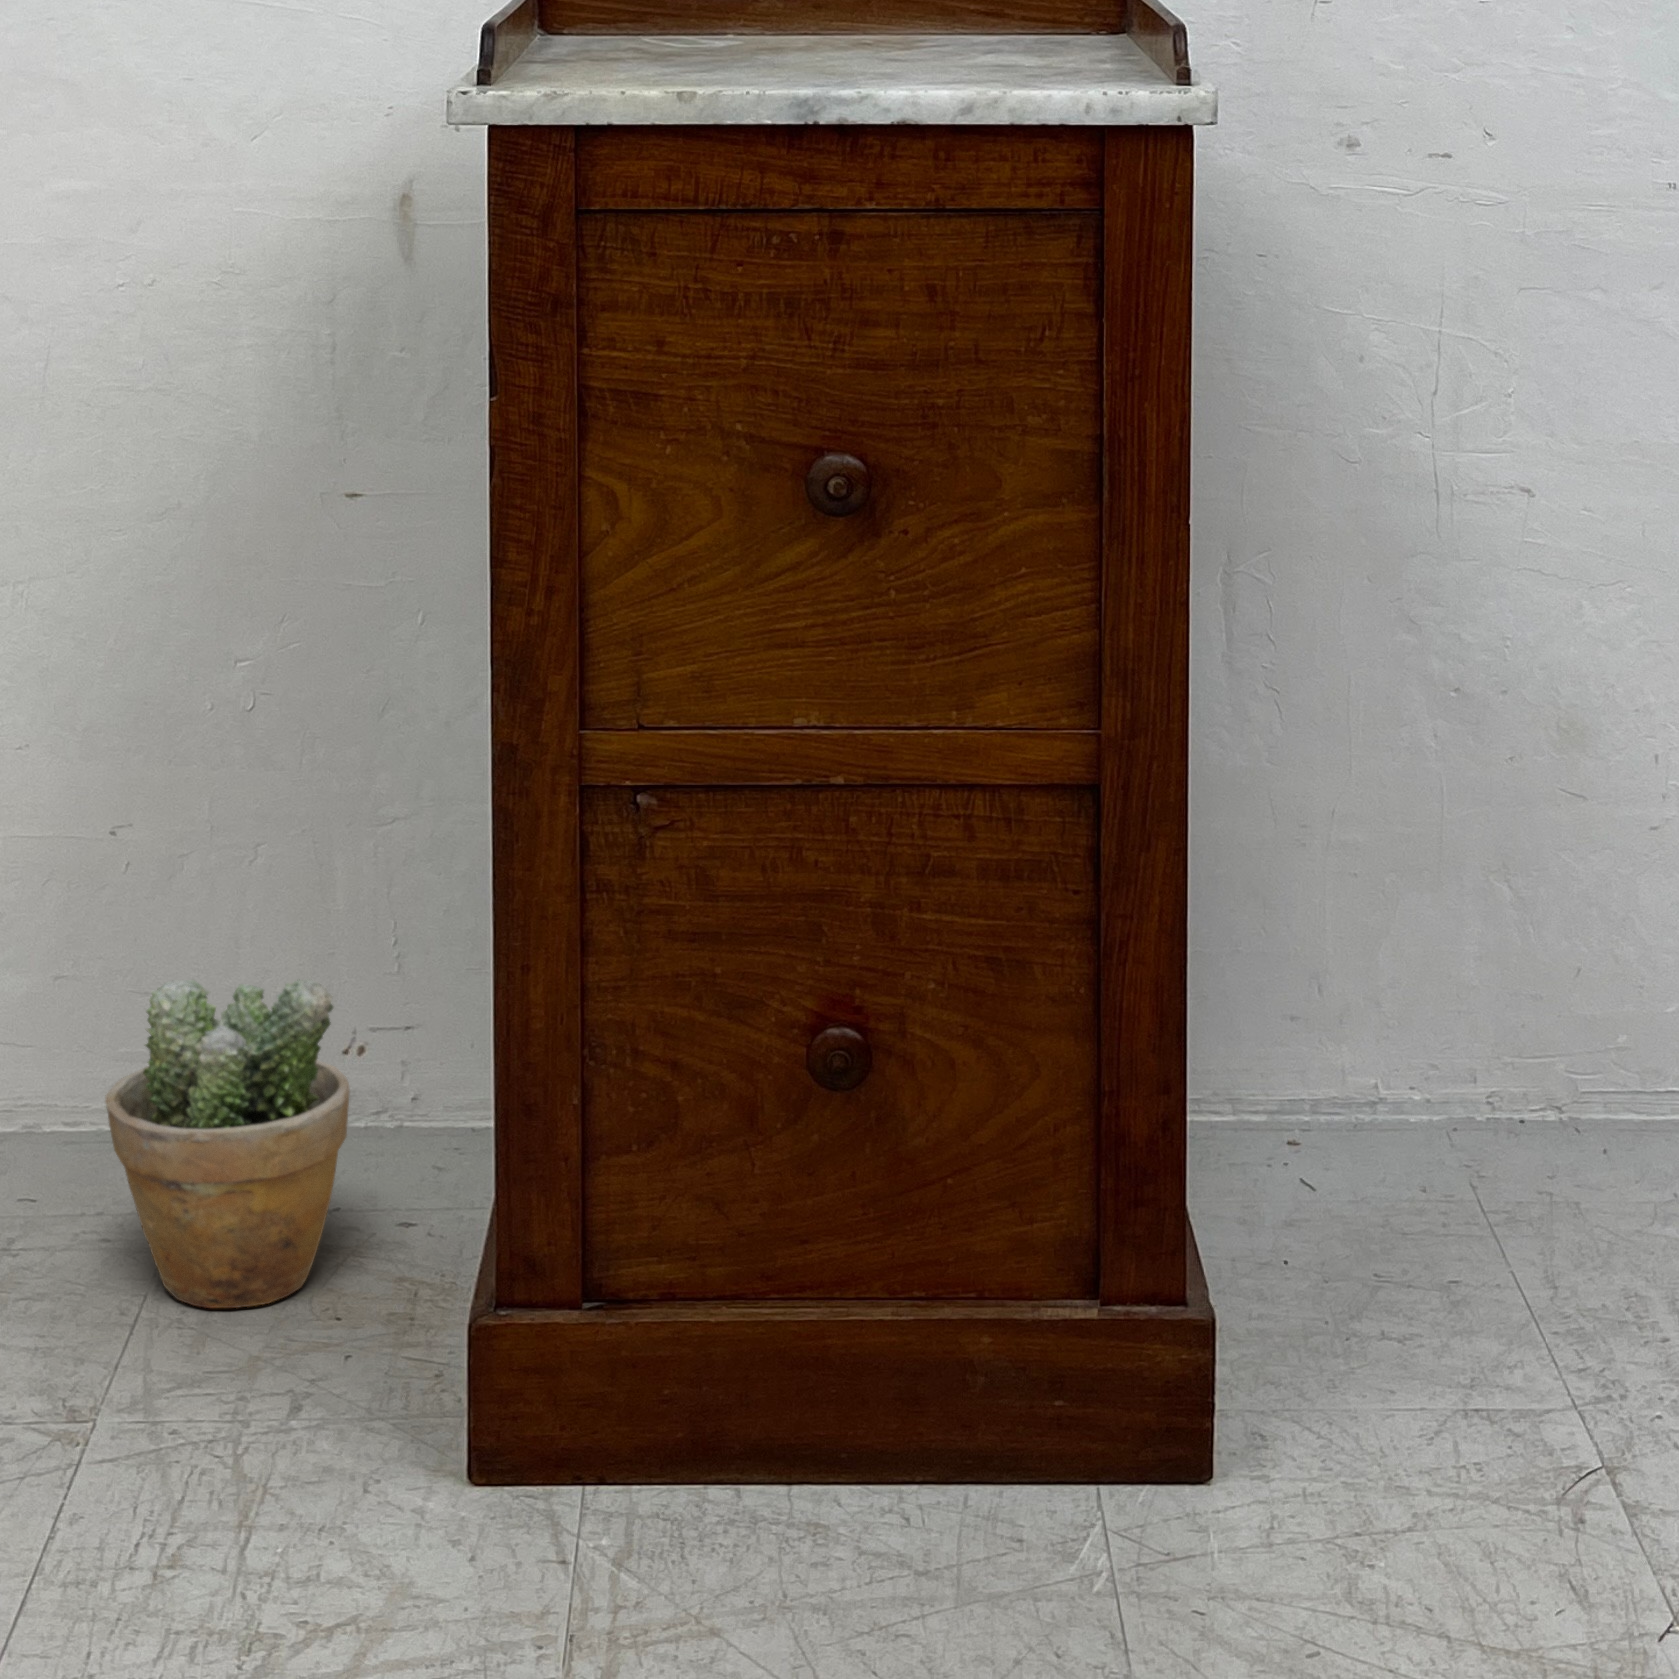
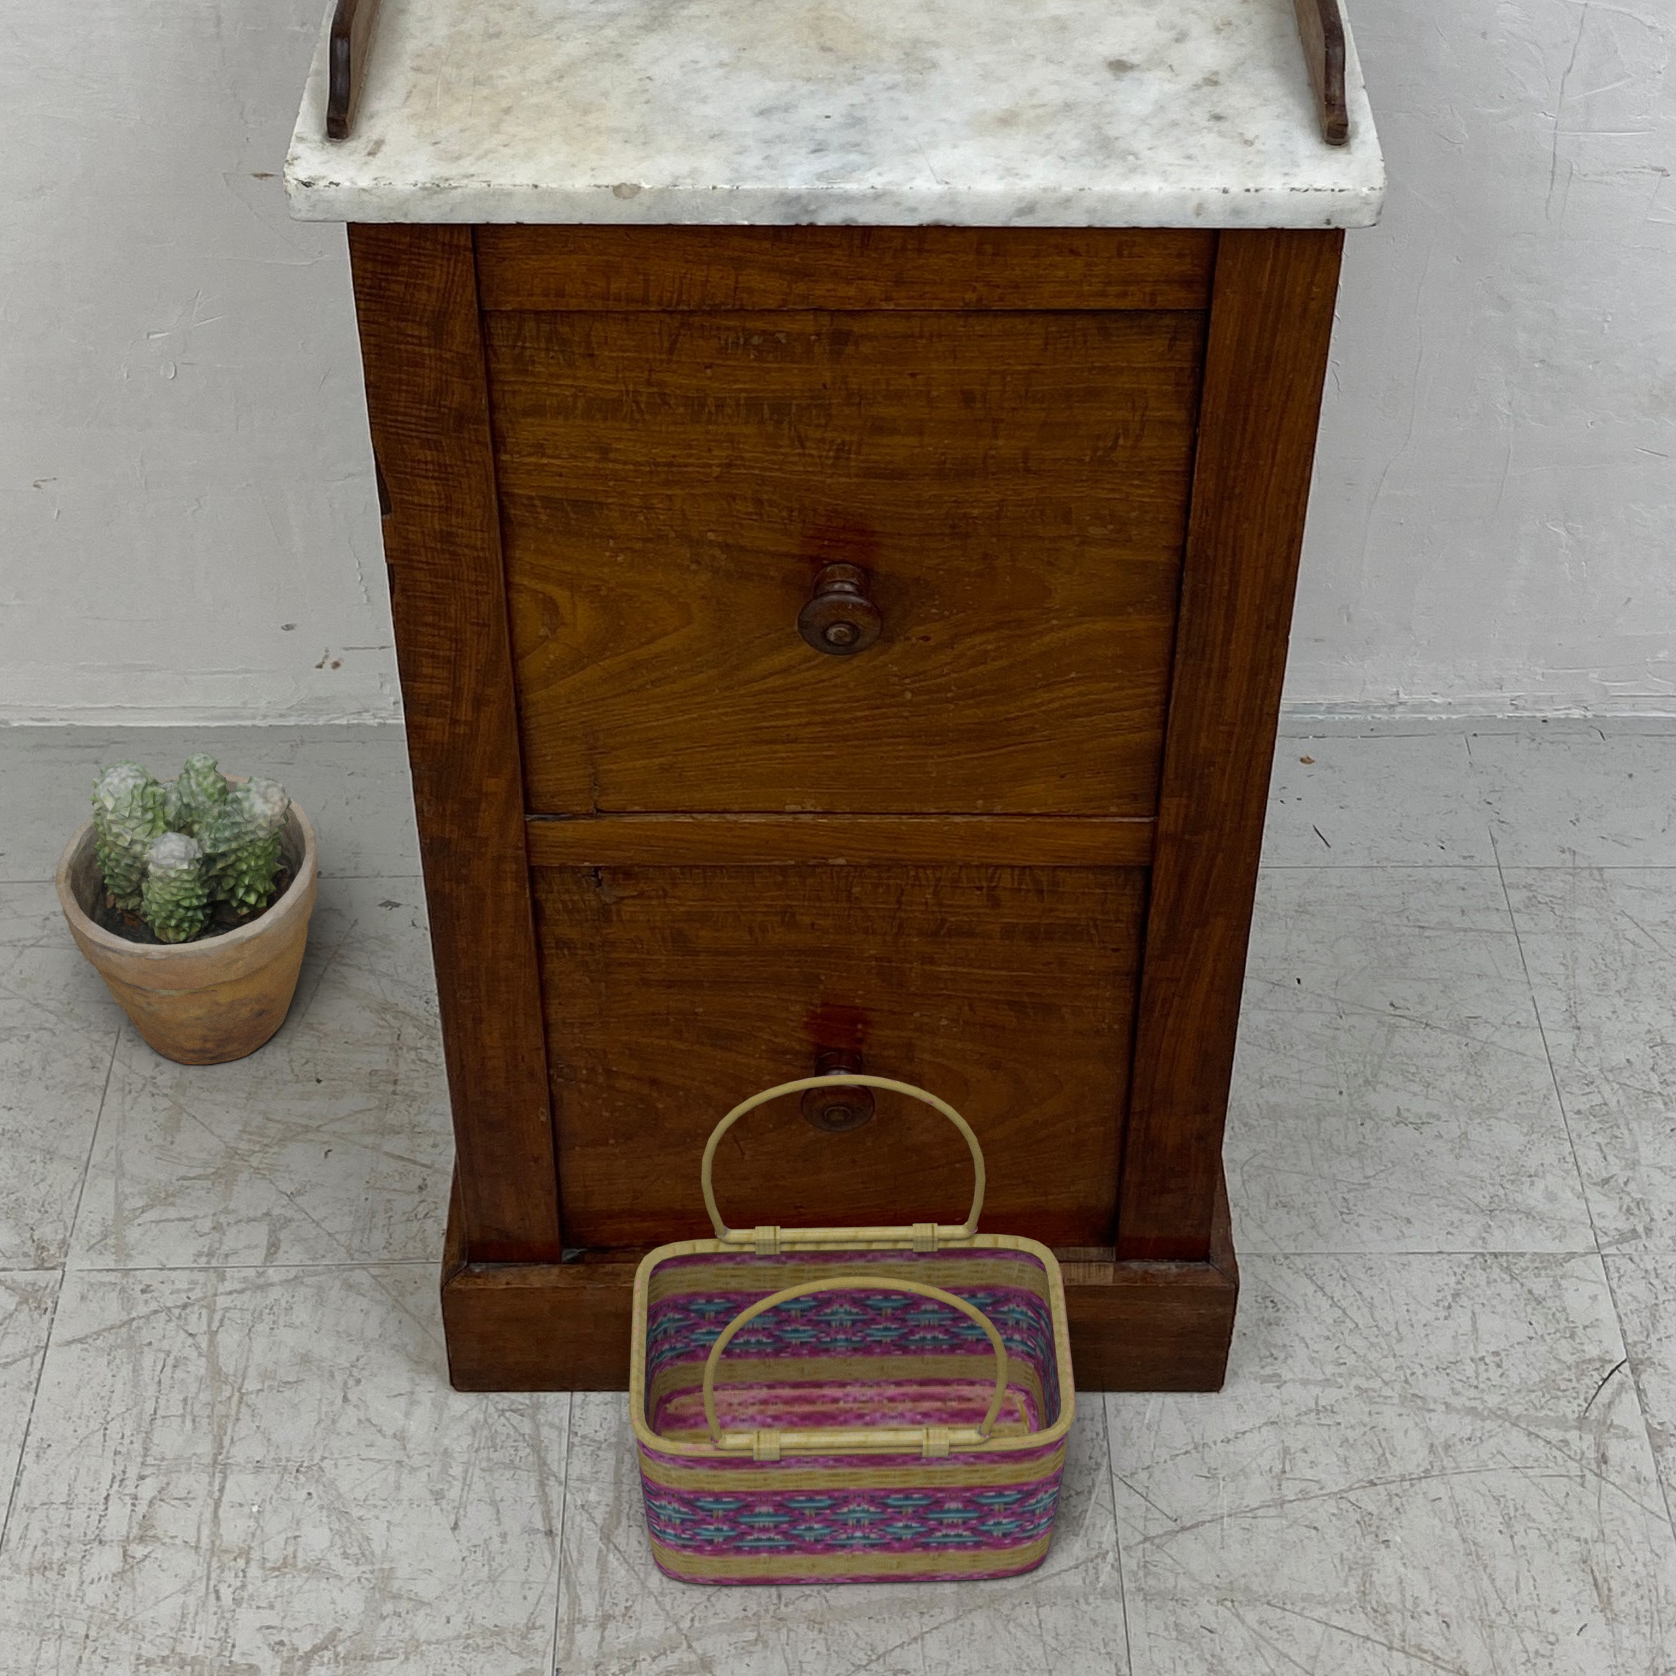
basket: none [647,1065,1062,1585] -> present [629,1075,1076,1585]

